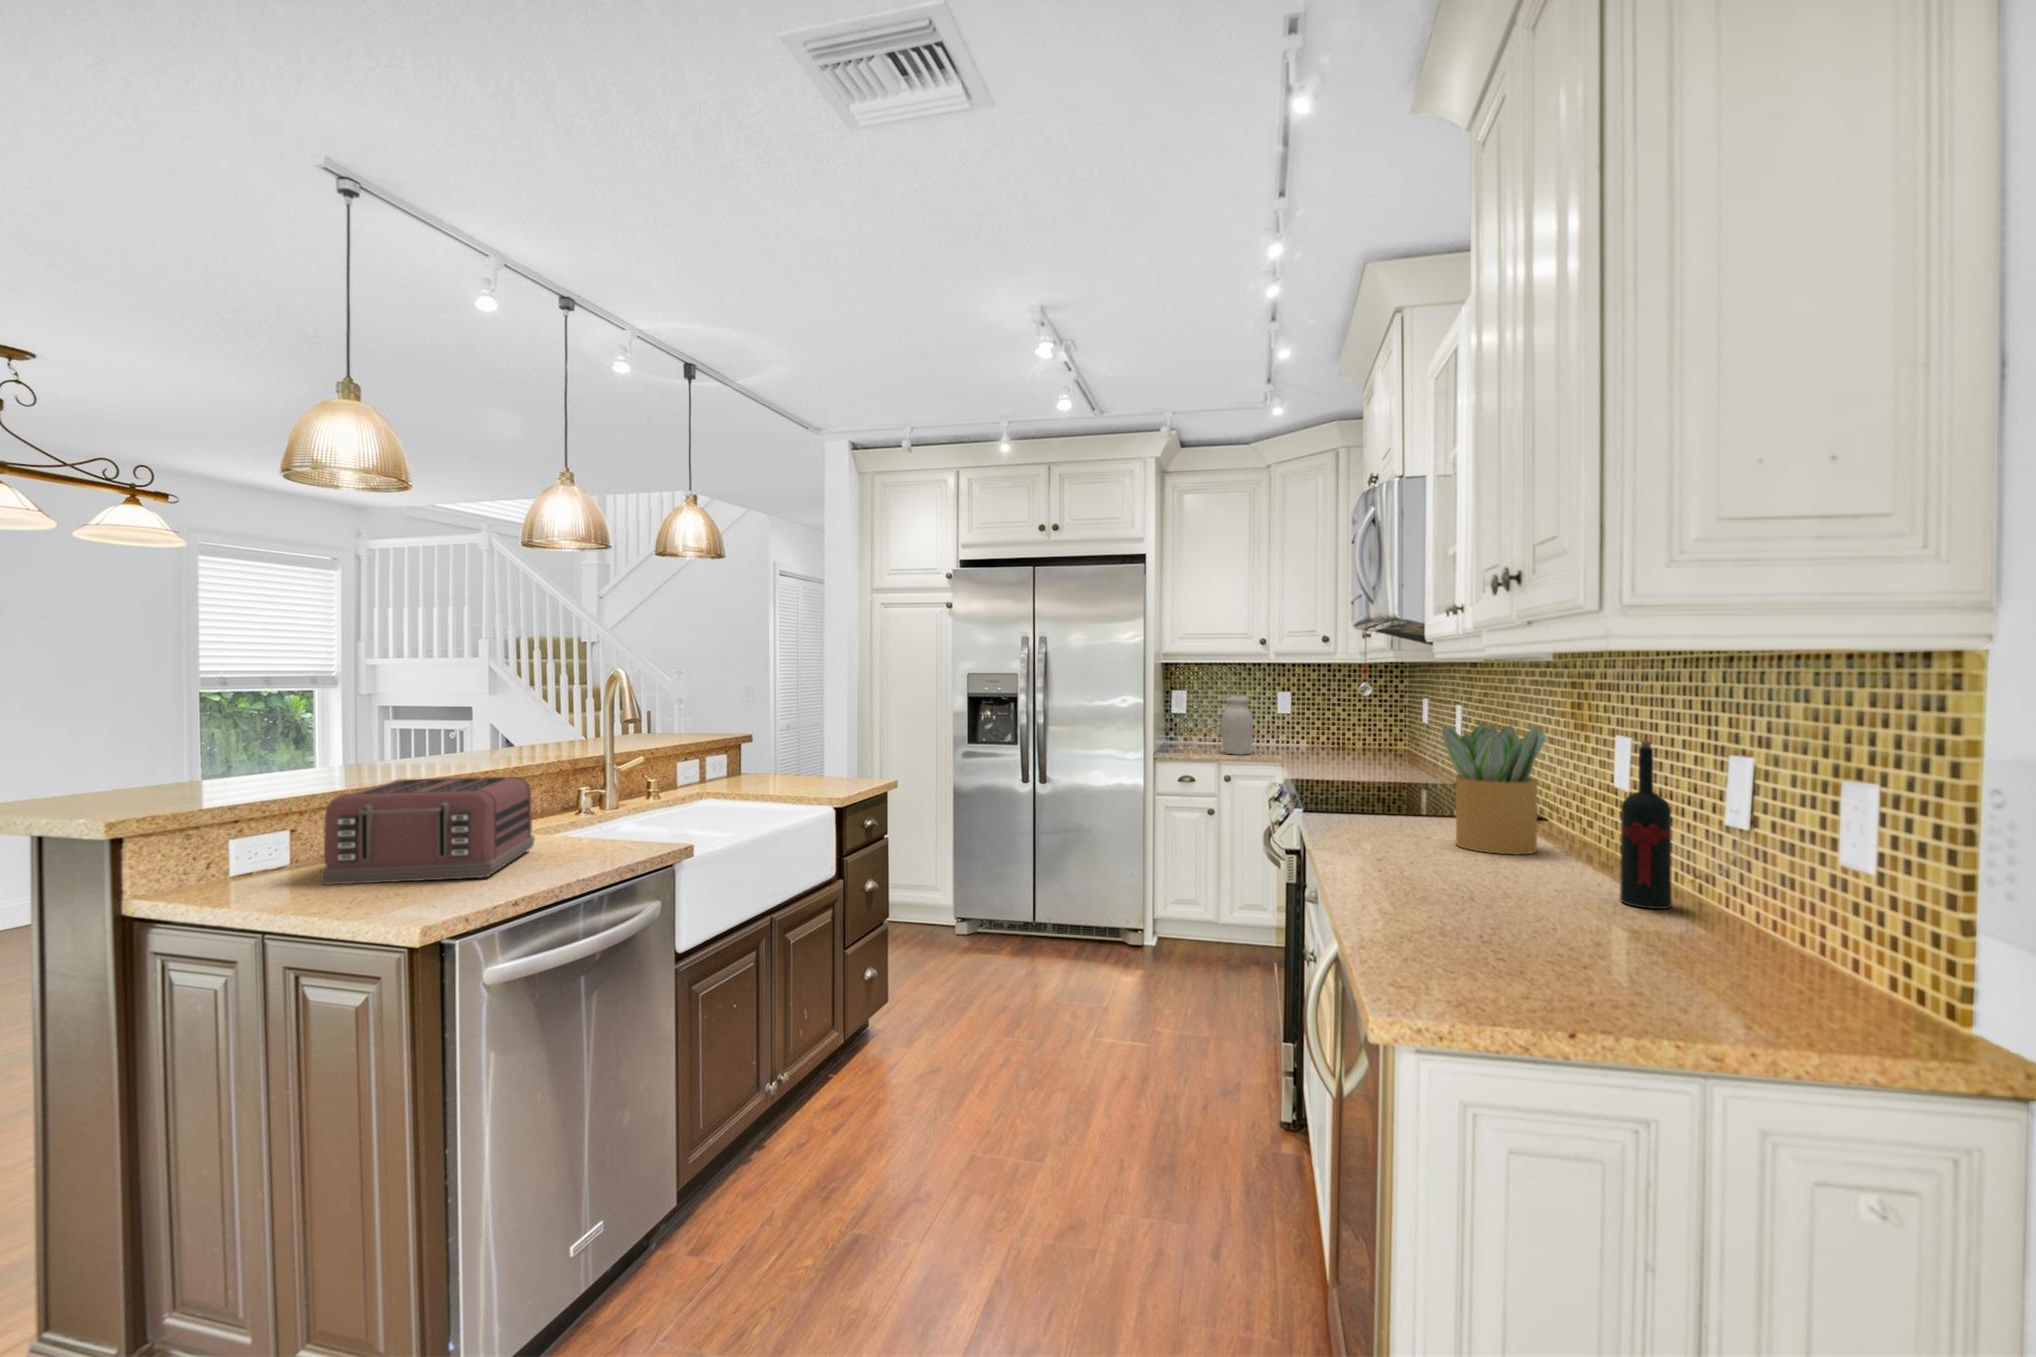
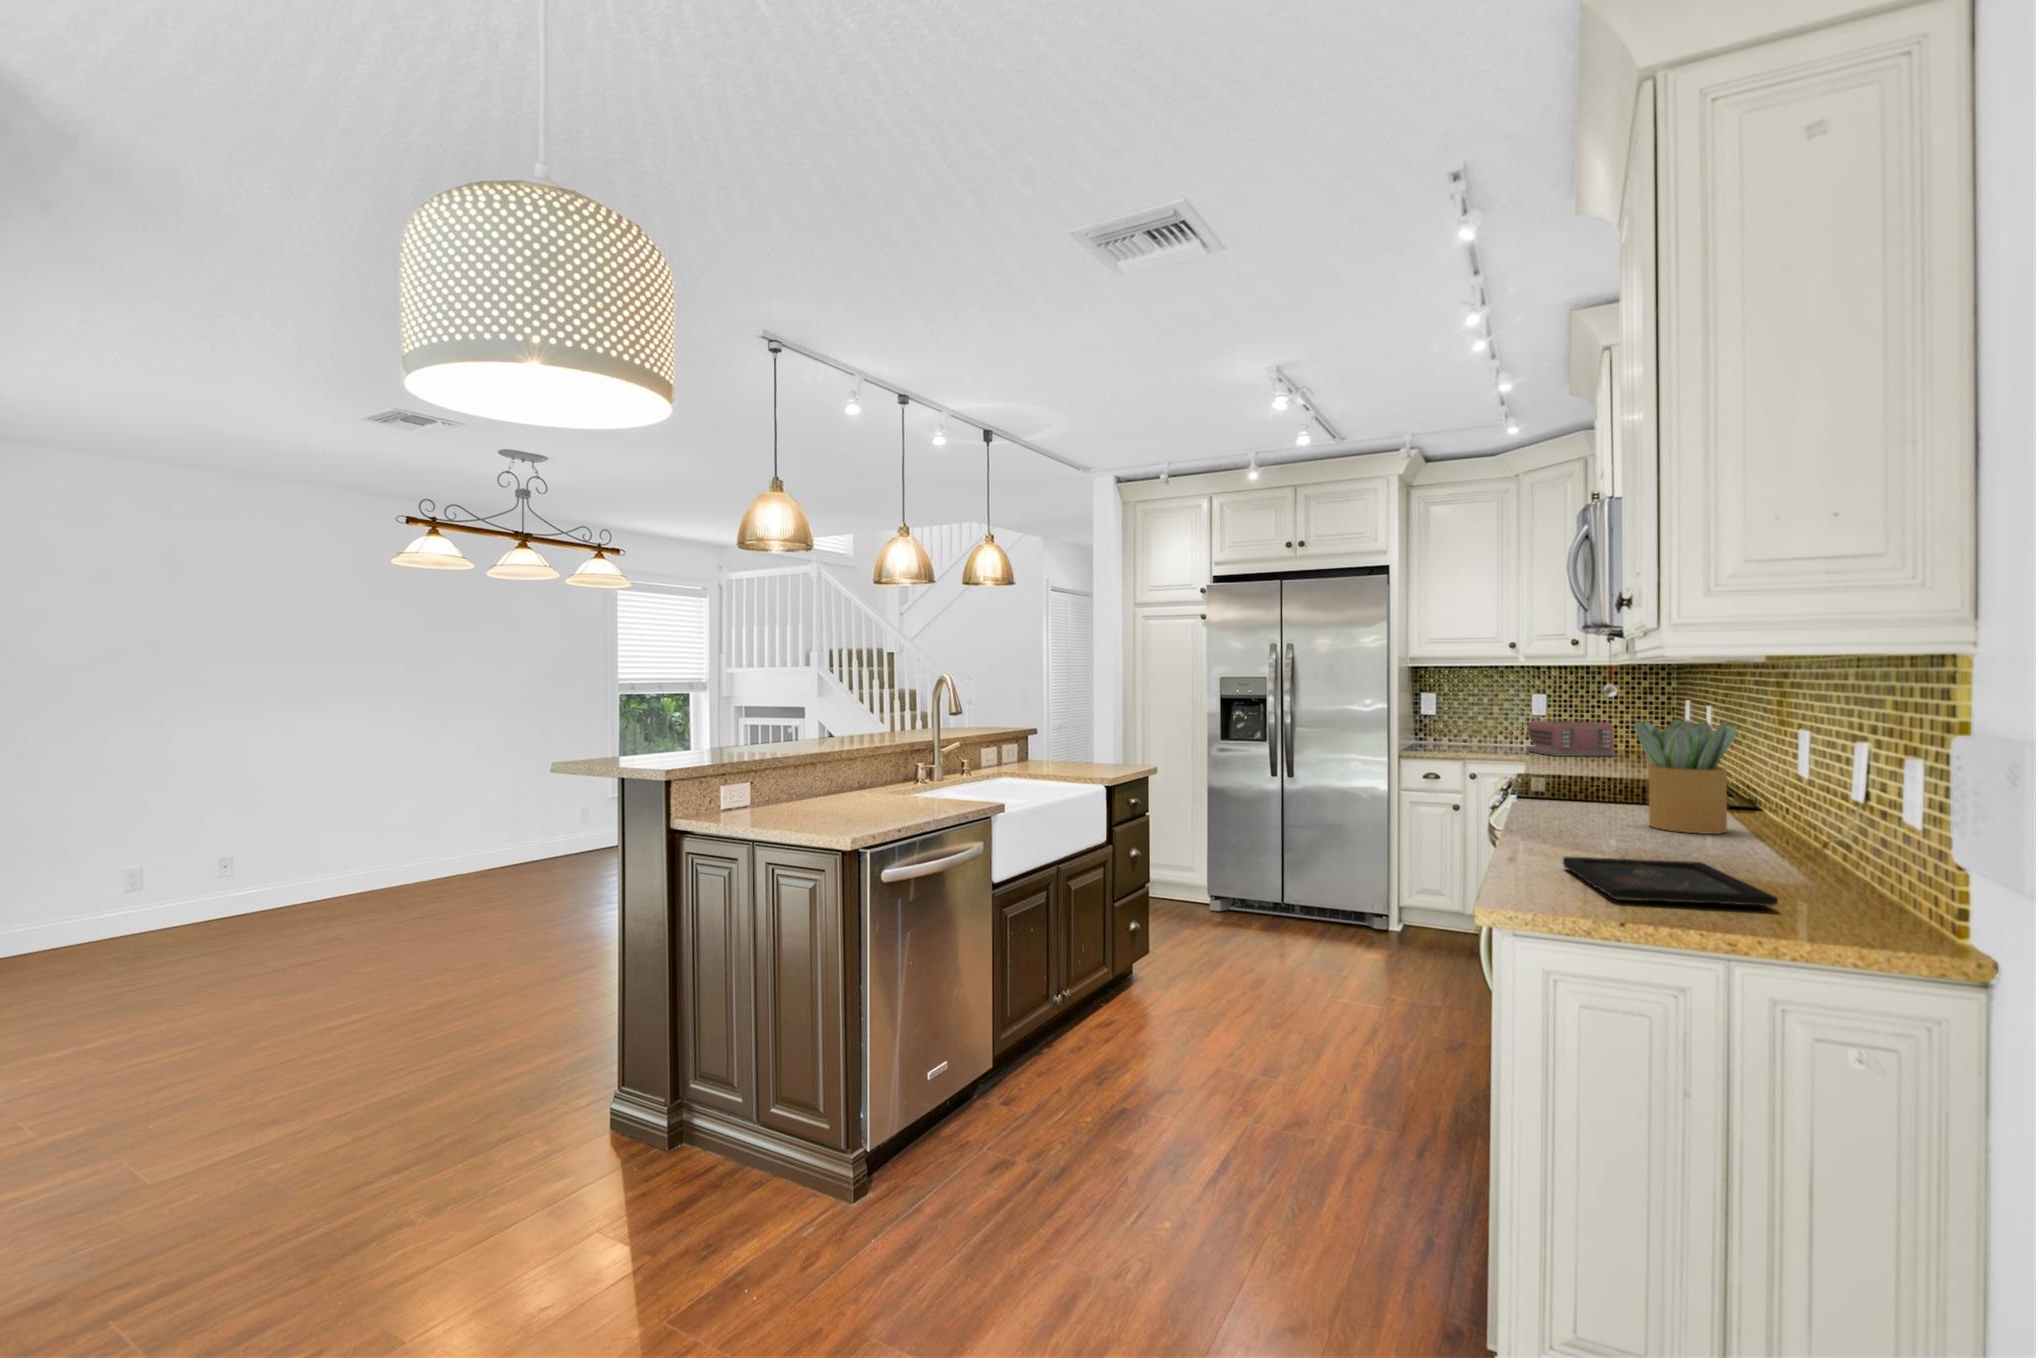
jar: present [1221,696,1253,755] -> none [1471,698,1504,754]
wine bottle: present [1620,741,1672,909] -> none [1764,730,1809,871]
toaster: present [321,777,534,884] -> present [1526,721,1615,756]
tray: none [1422,908,1721,983] -> present [1563,857,1778,906]

